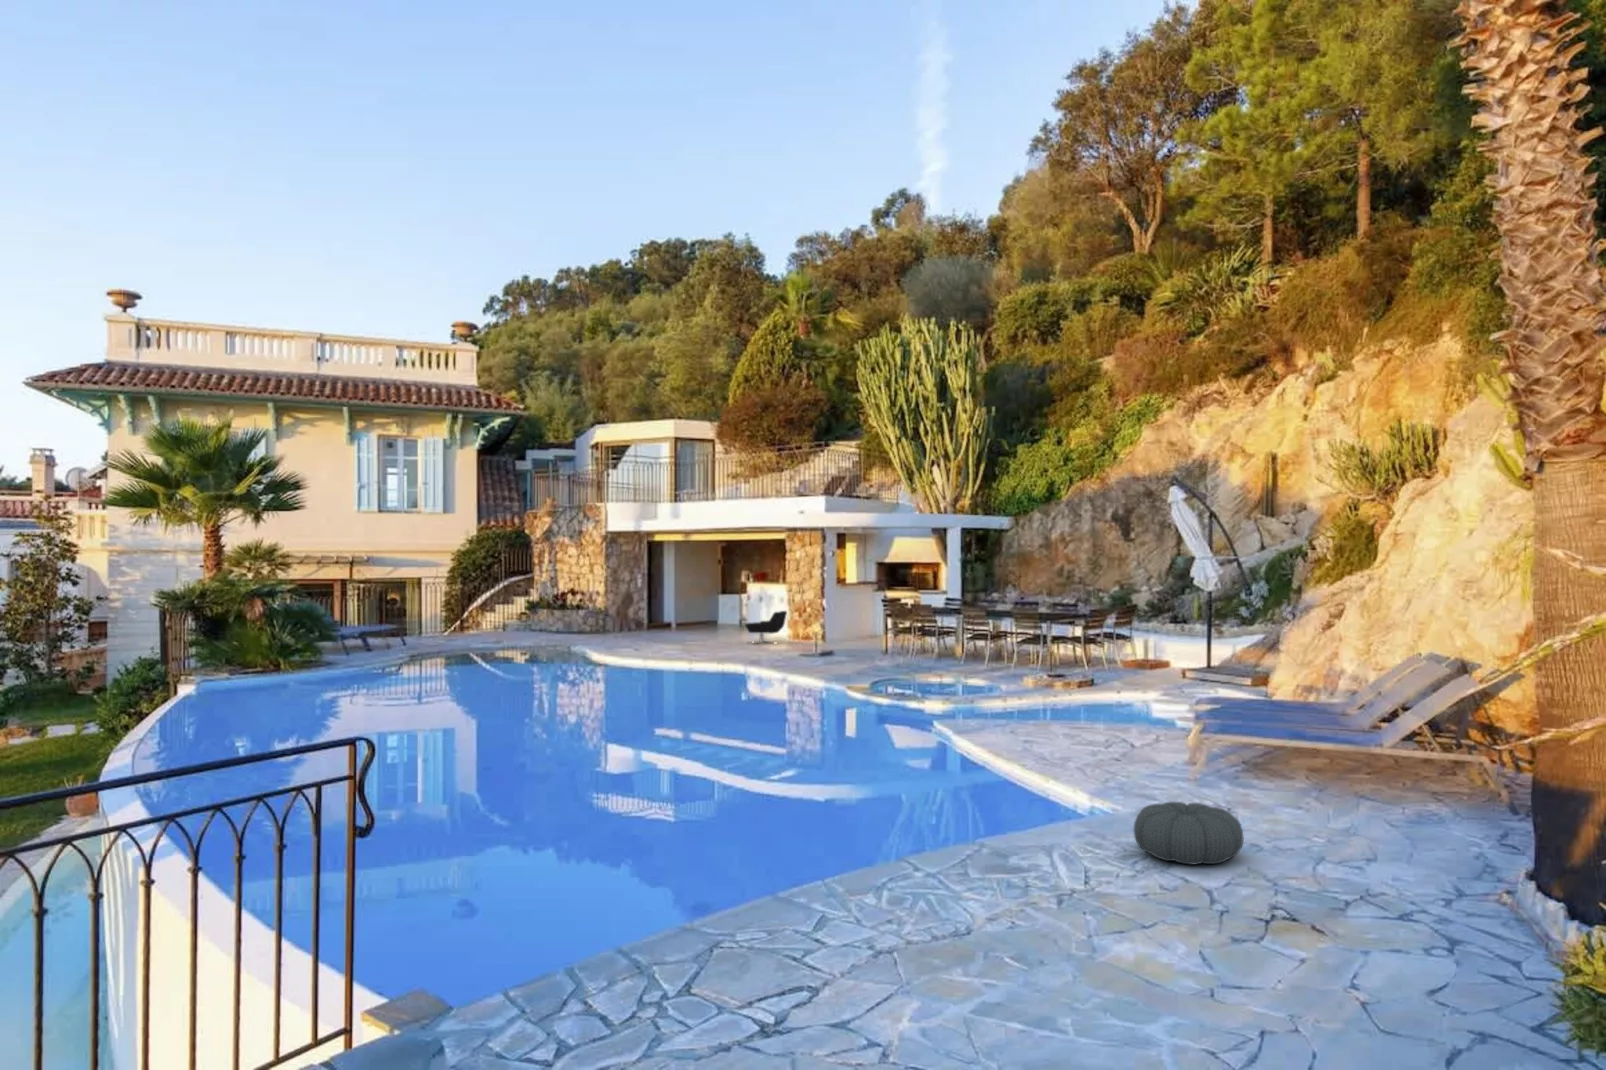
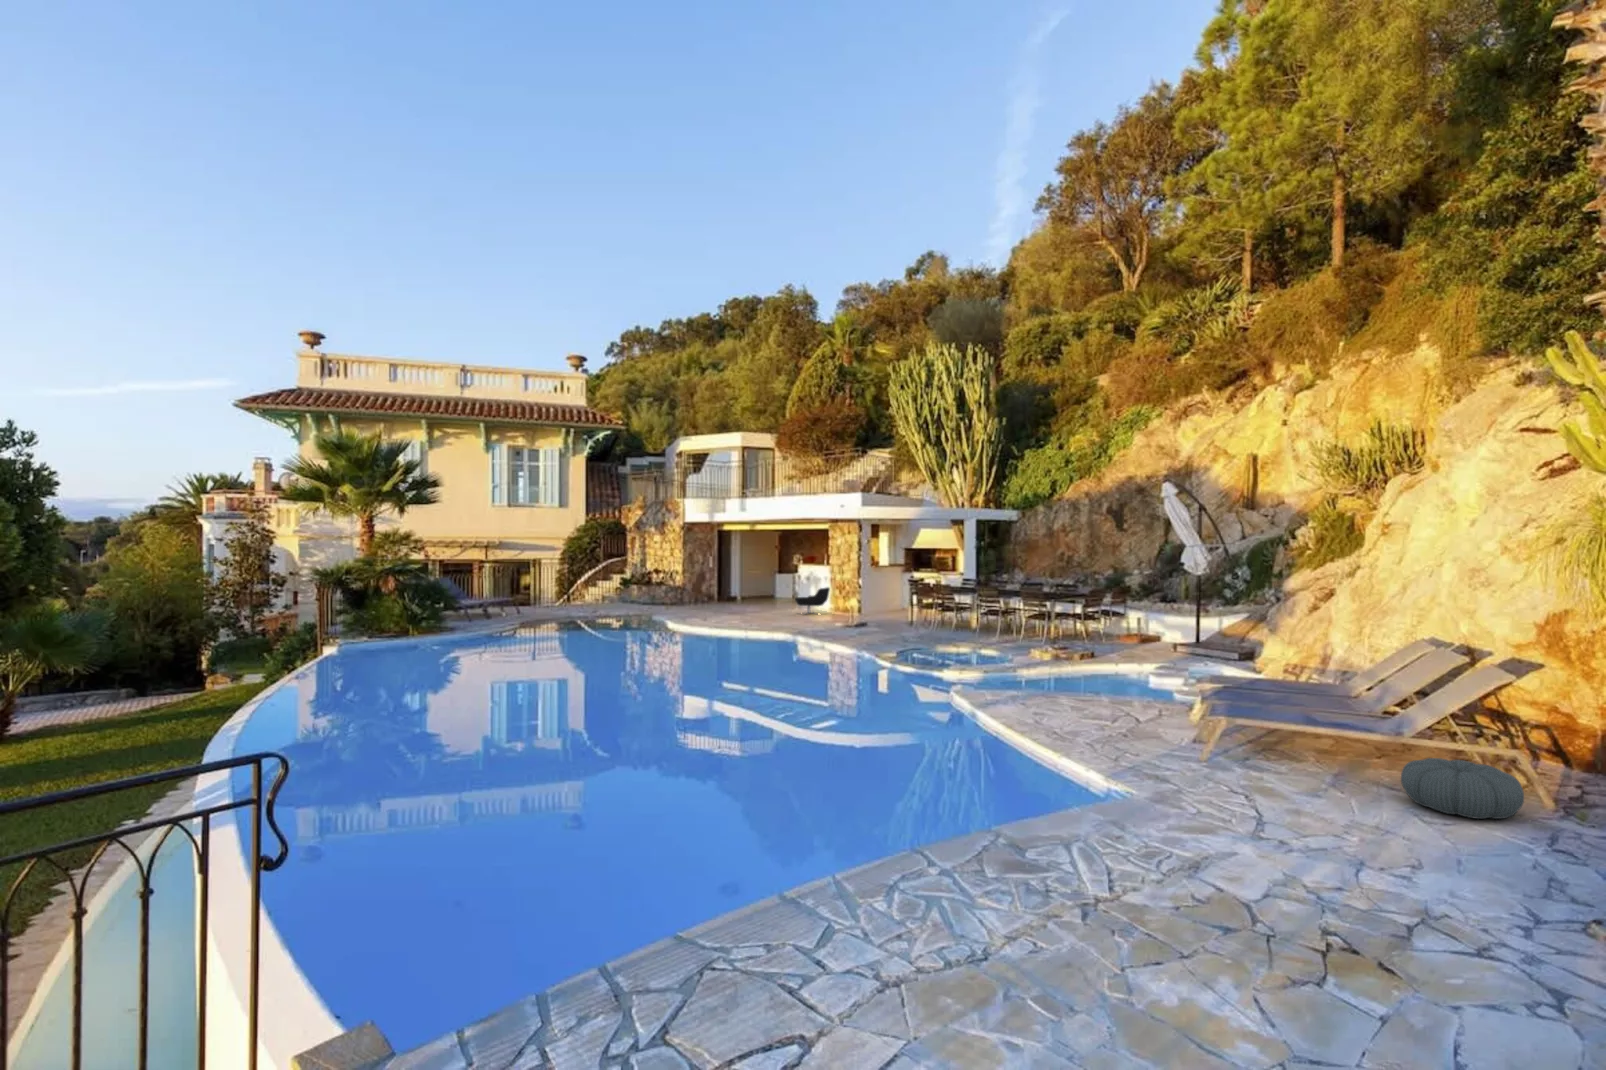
pouf: present [1134,802,1244,865] -> present [1401,758,1524,819]

